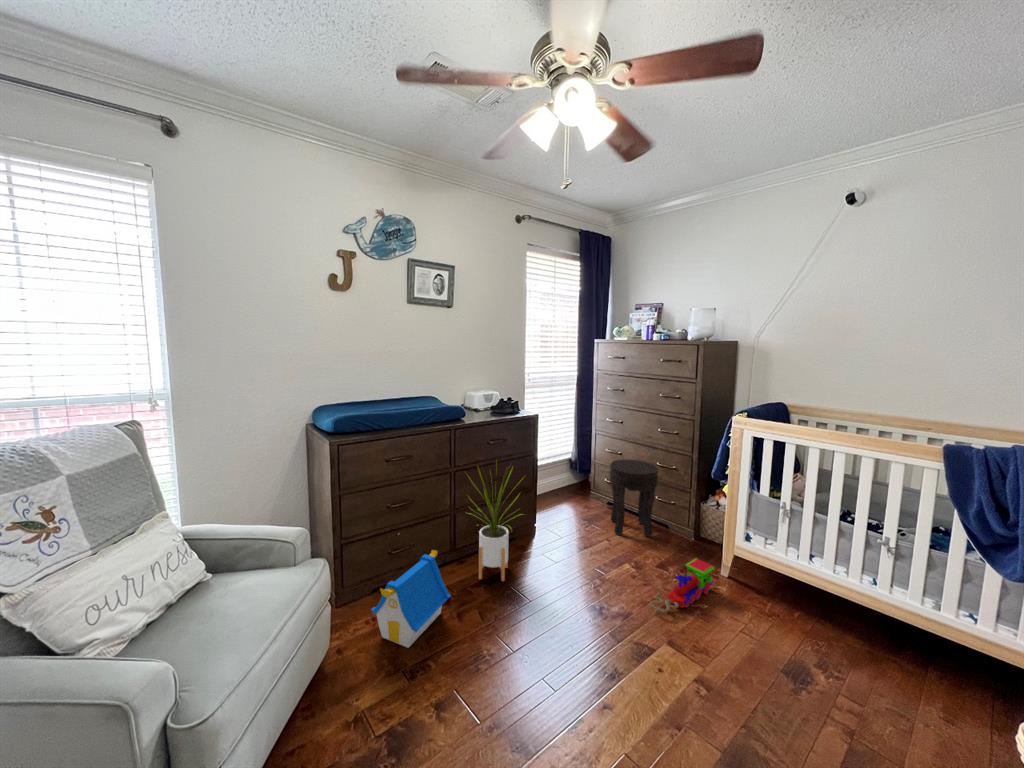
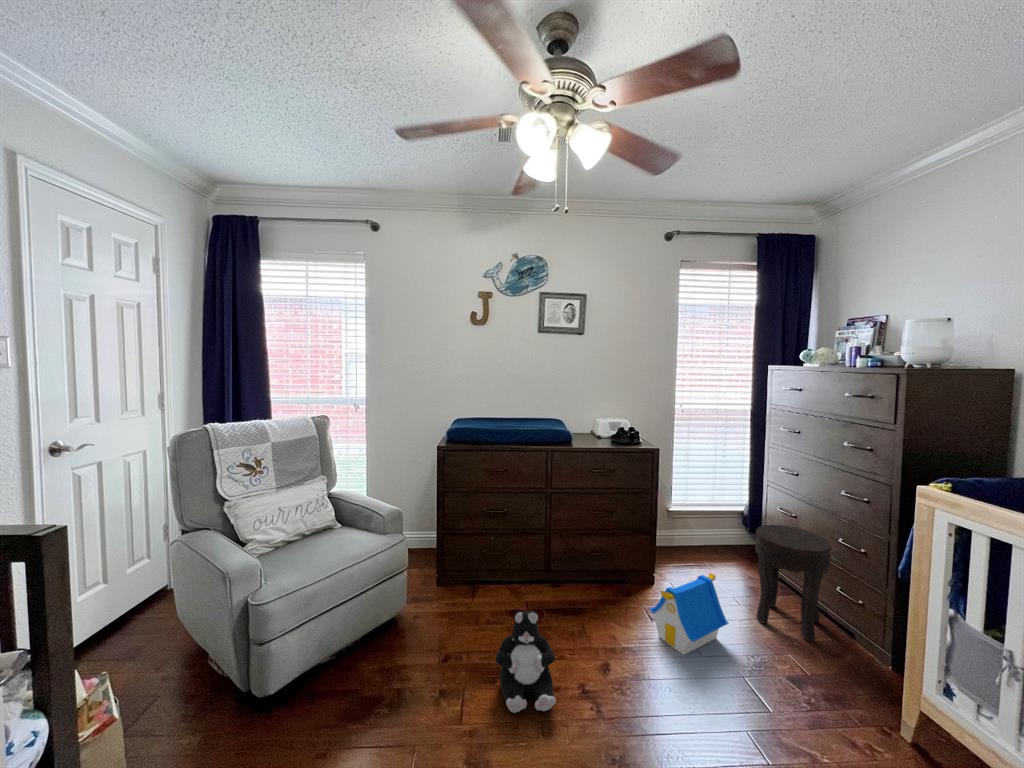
house plant: present [471,468,521,581] -> none [546,488,611,619]
toy house: present [372,550,451,648] -> present [650,573,728,655]
toy train: present [650,558,714,612] -> none [726,685,859,744]
plush toy: none [481,585,551,689] -> present [496,611,556,713]

